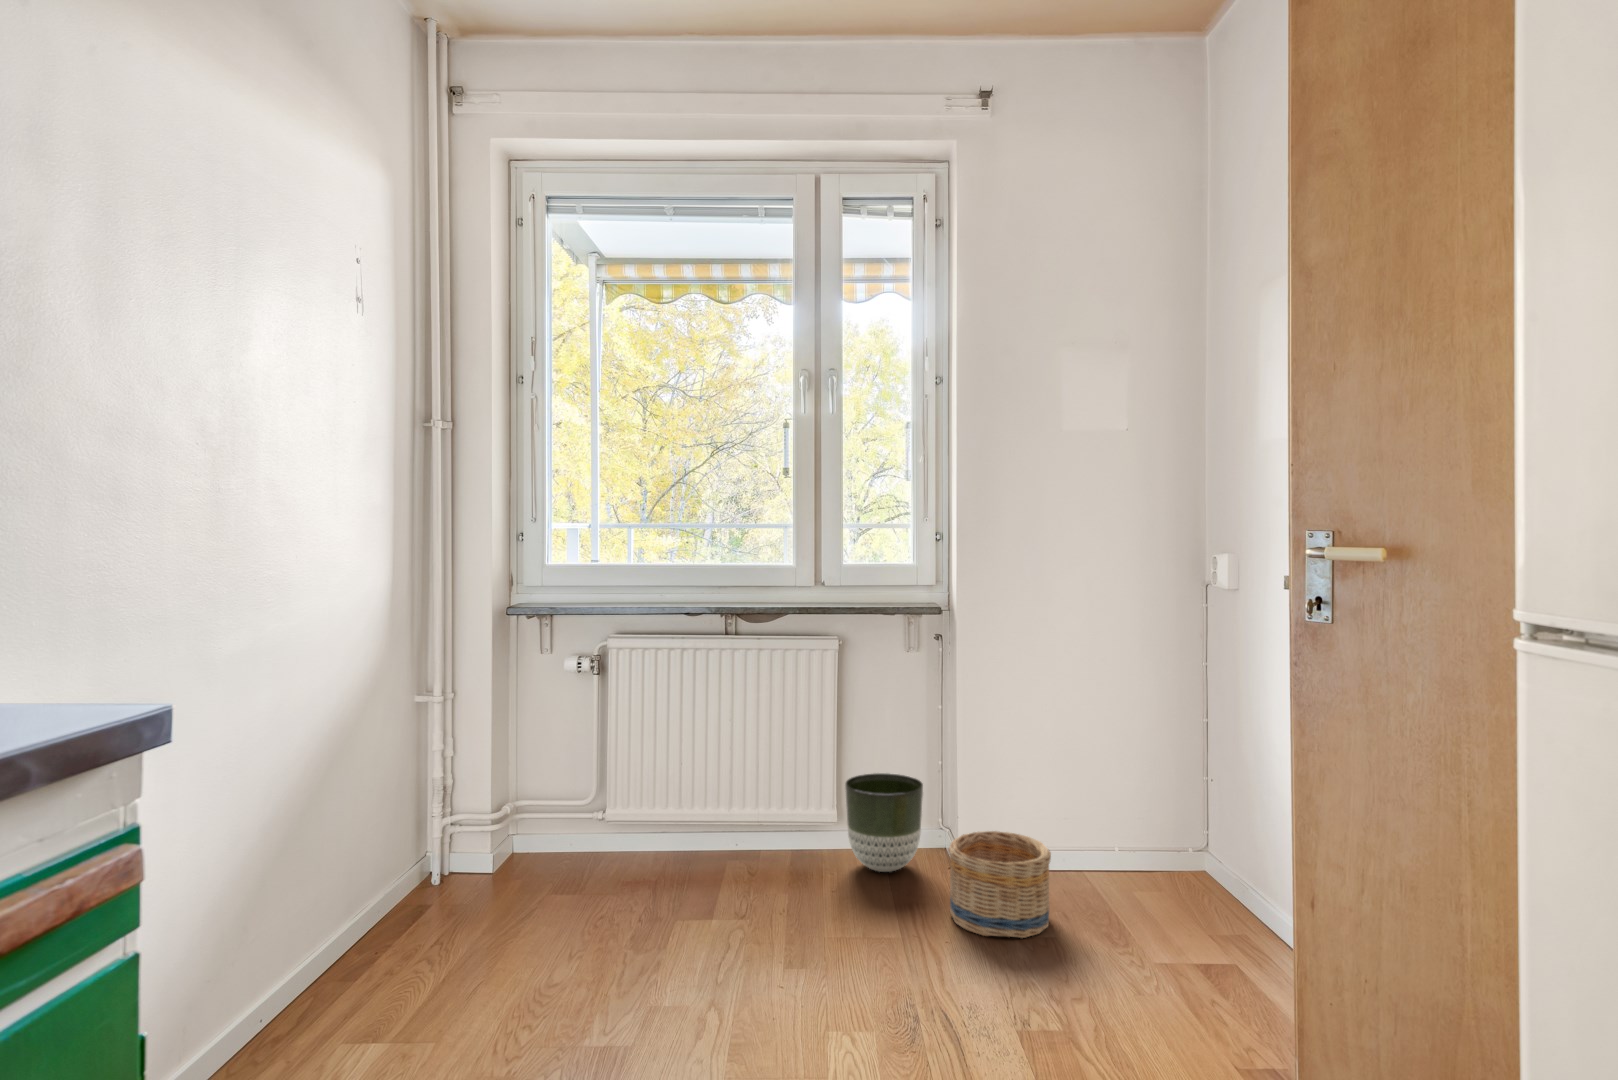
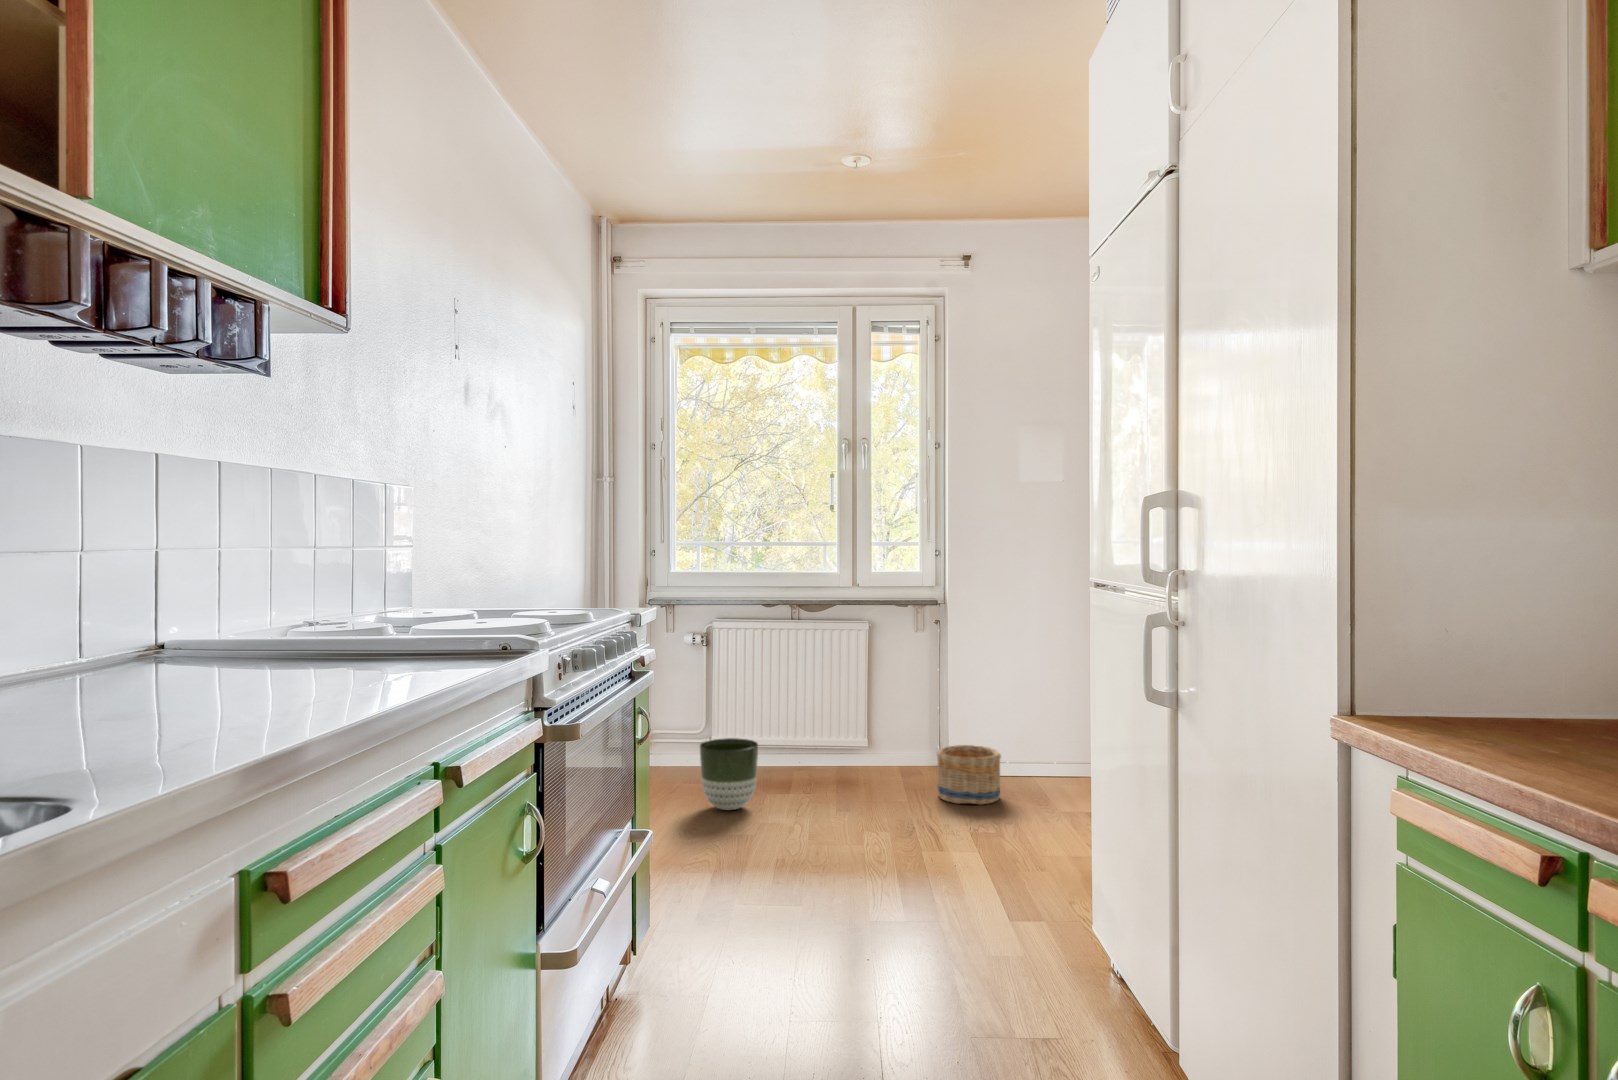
planter: present [845,773,923,872] -> present [700,738,758,810]

